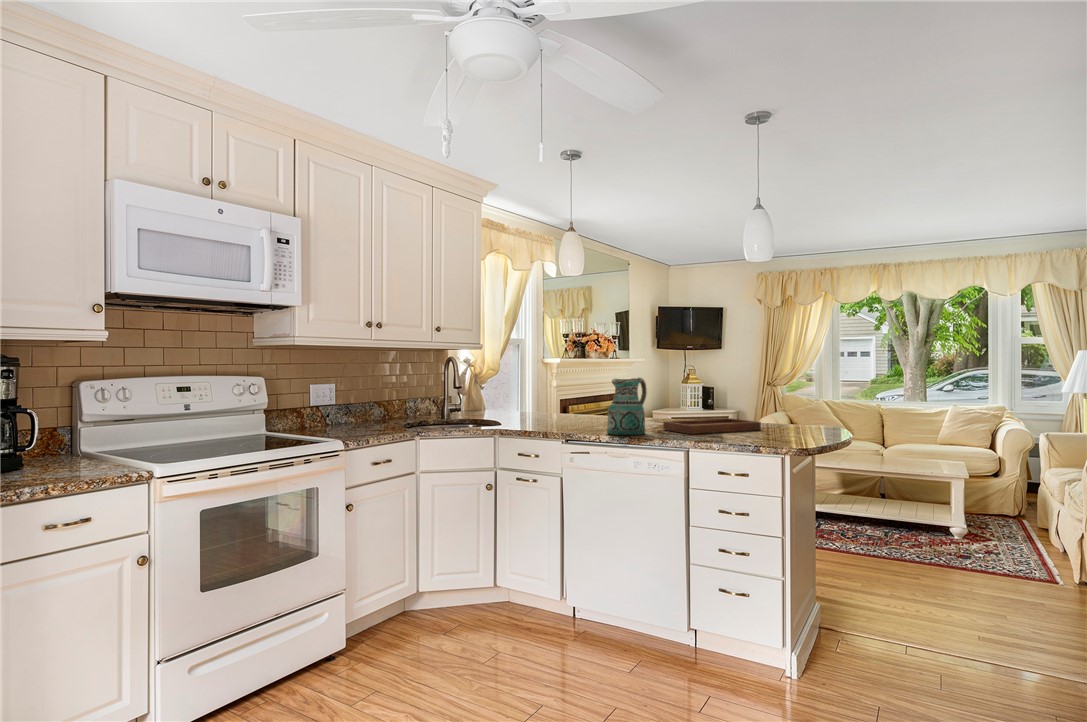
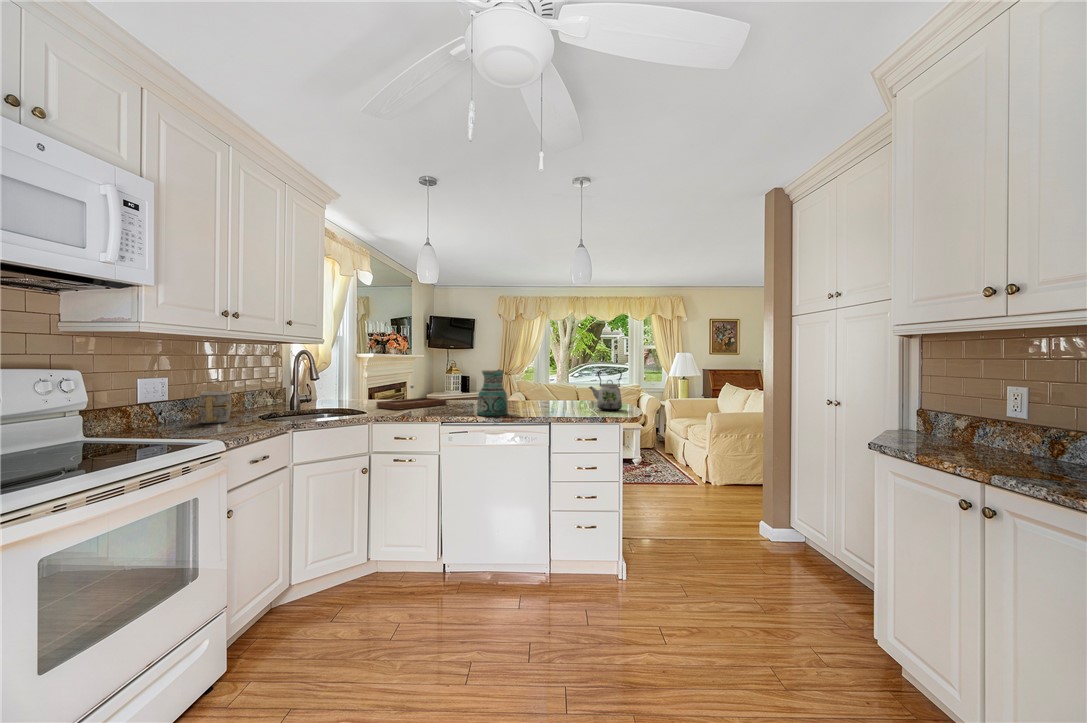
kettle: none [768,377,816,438] -> present [589,369,622,411]
mug: none [356,397,383,427] -> present [198,391,231,423]
tray: present [663,400,761,434] -> present [376,385,447,410]

